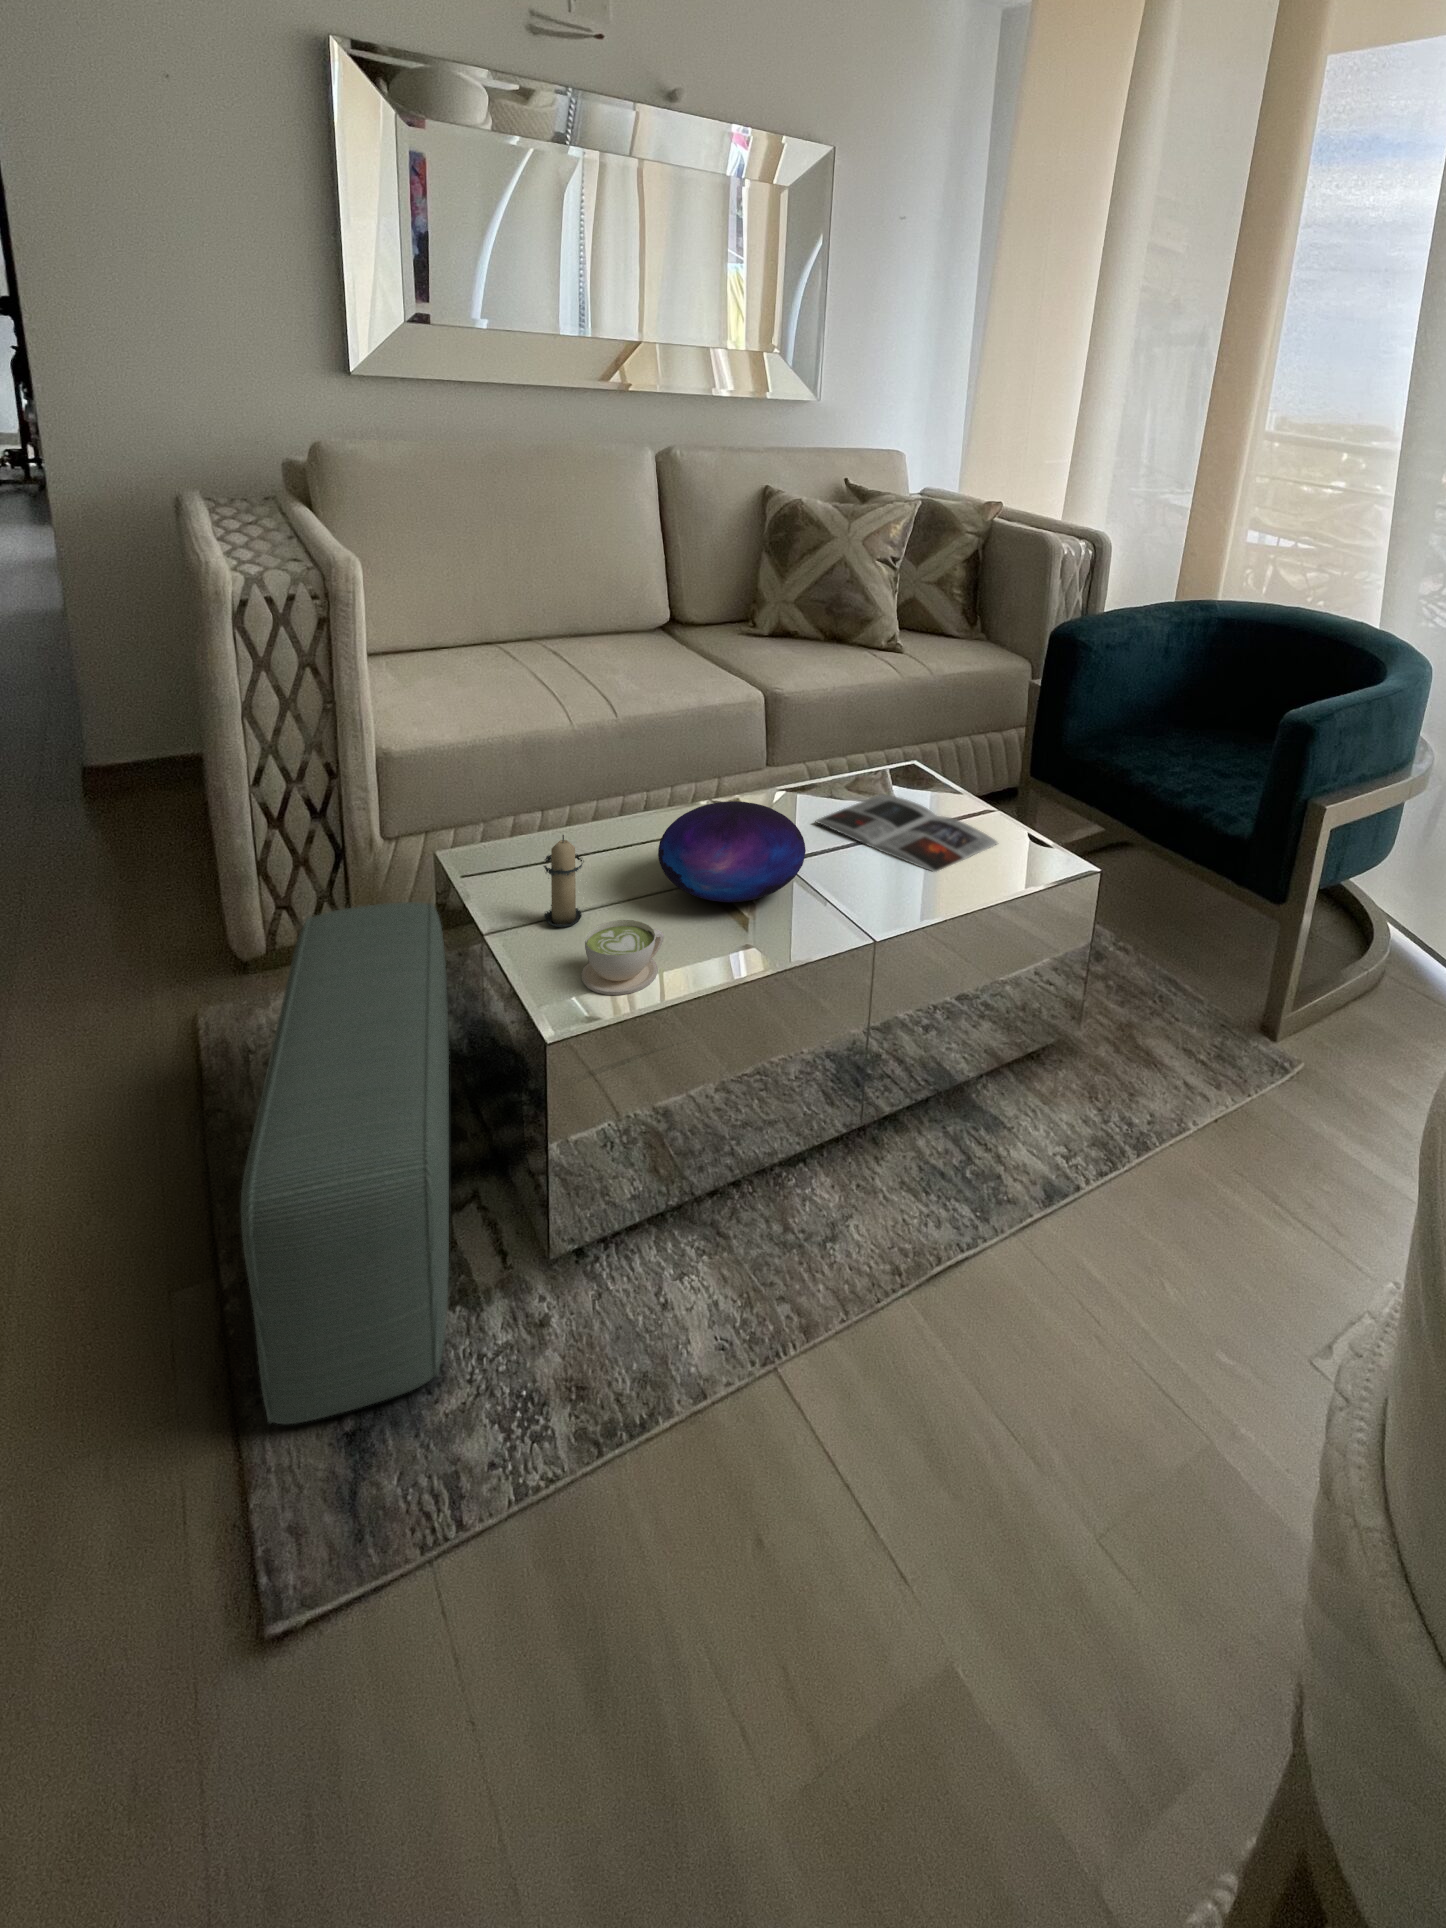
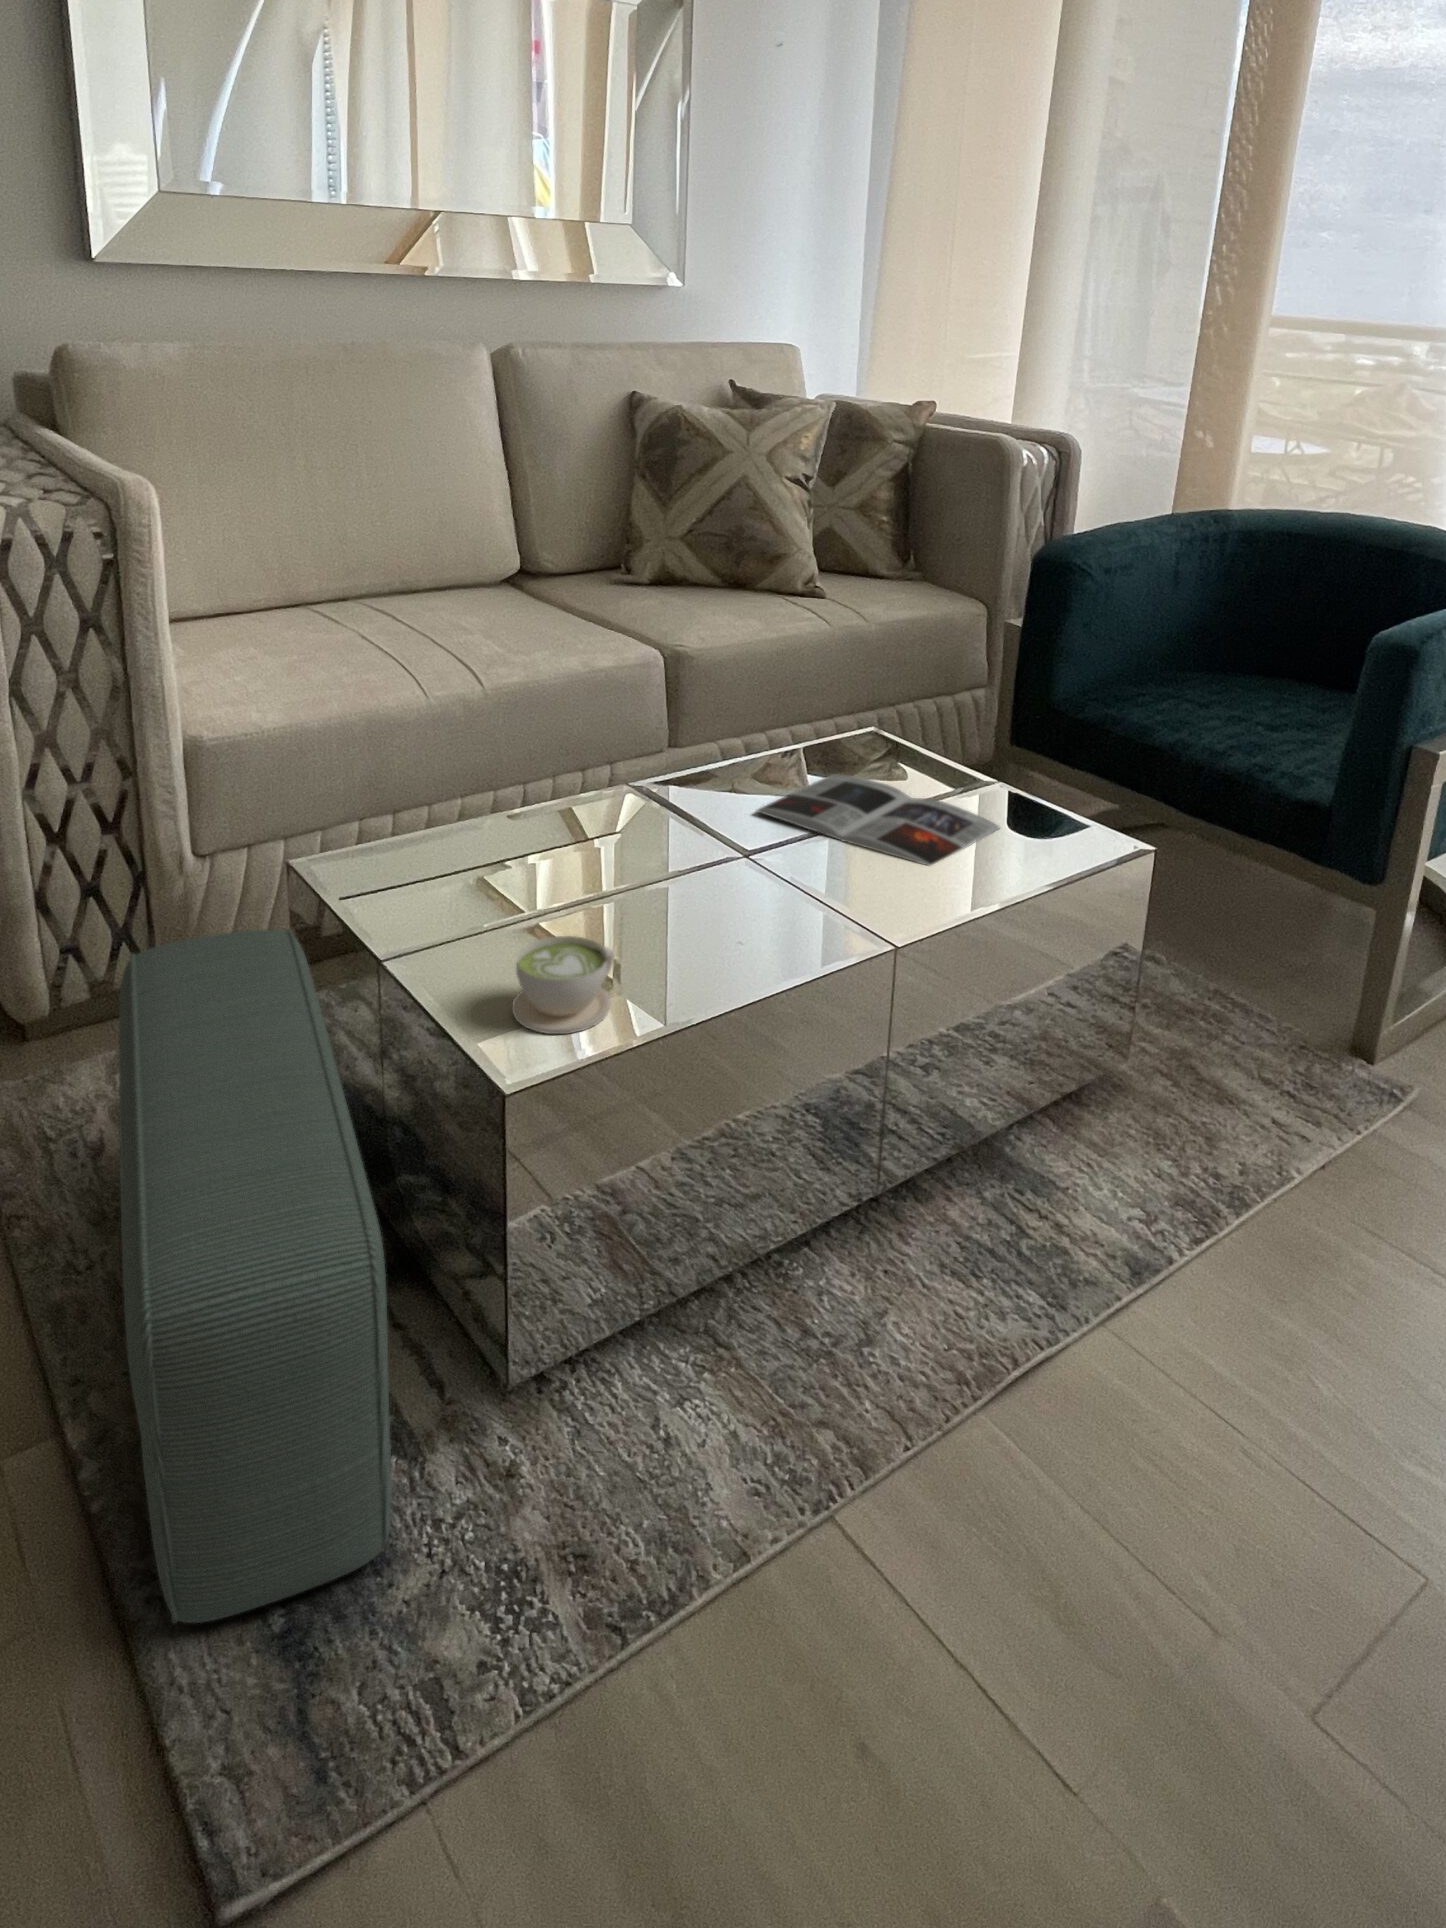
decorative orb: present [658,801,806,902] -> none [577,782,771,912]
candle: present [544,835,584,927] -> none [433,829,497,955]

